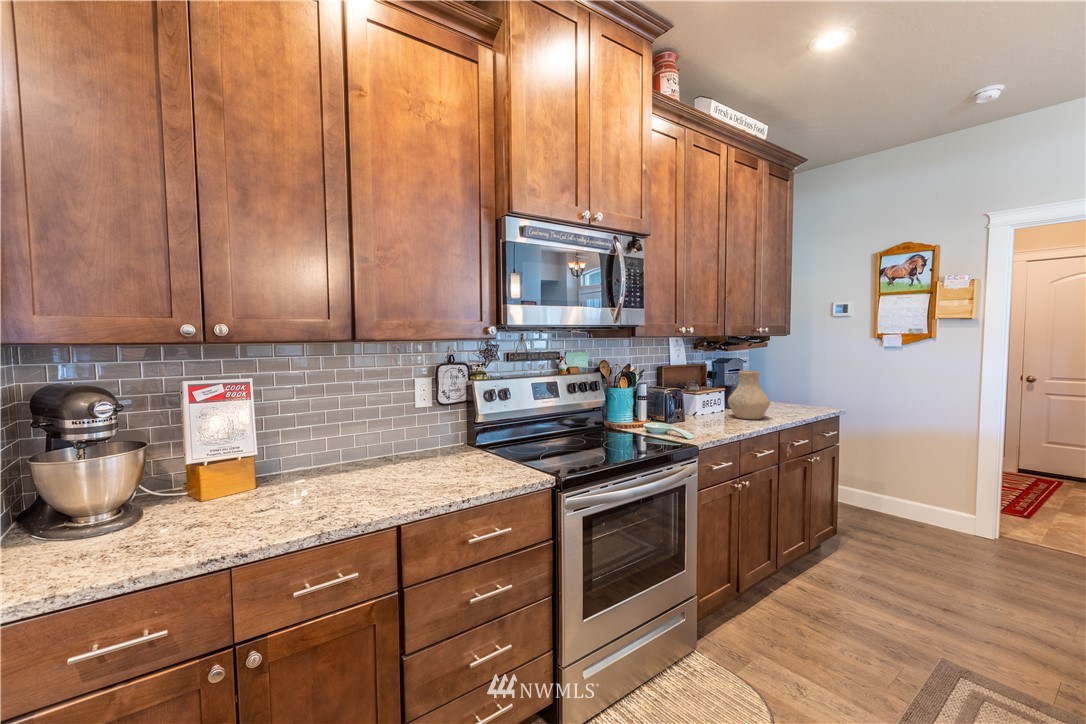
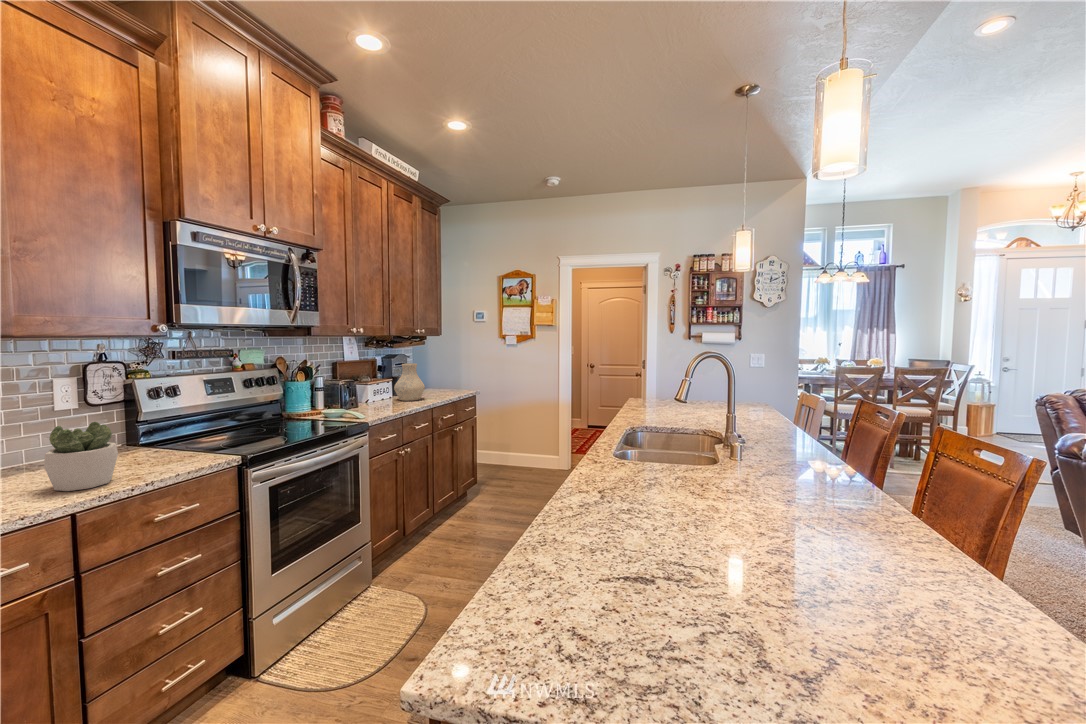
succulent plant: none [389,425,445,496] -> present [44,422,118,491]

